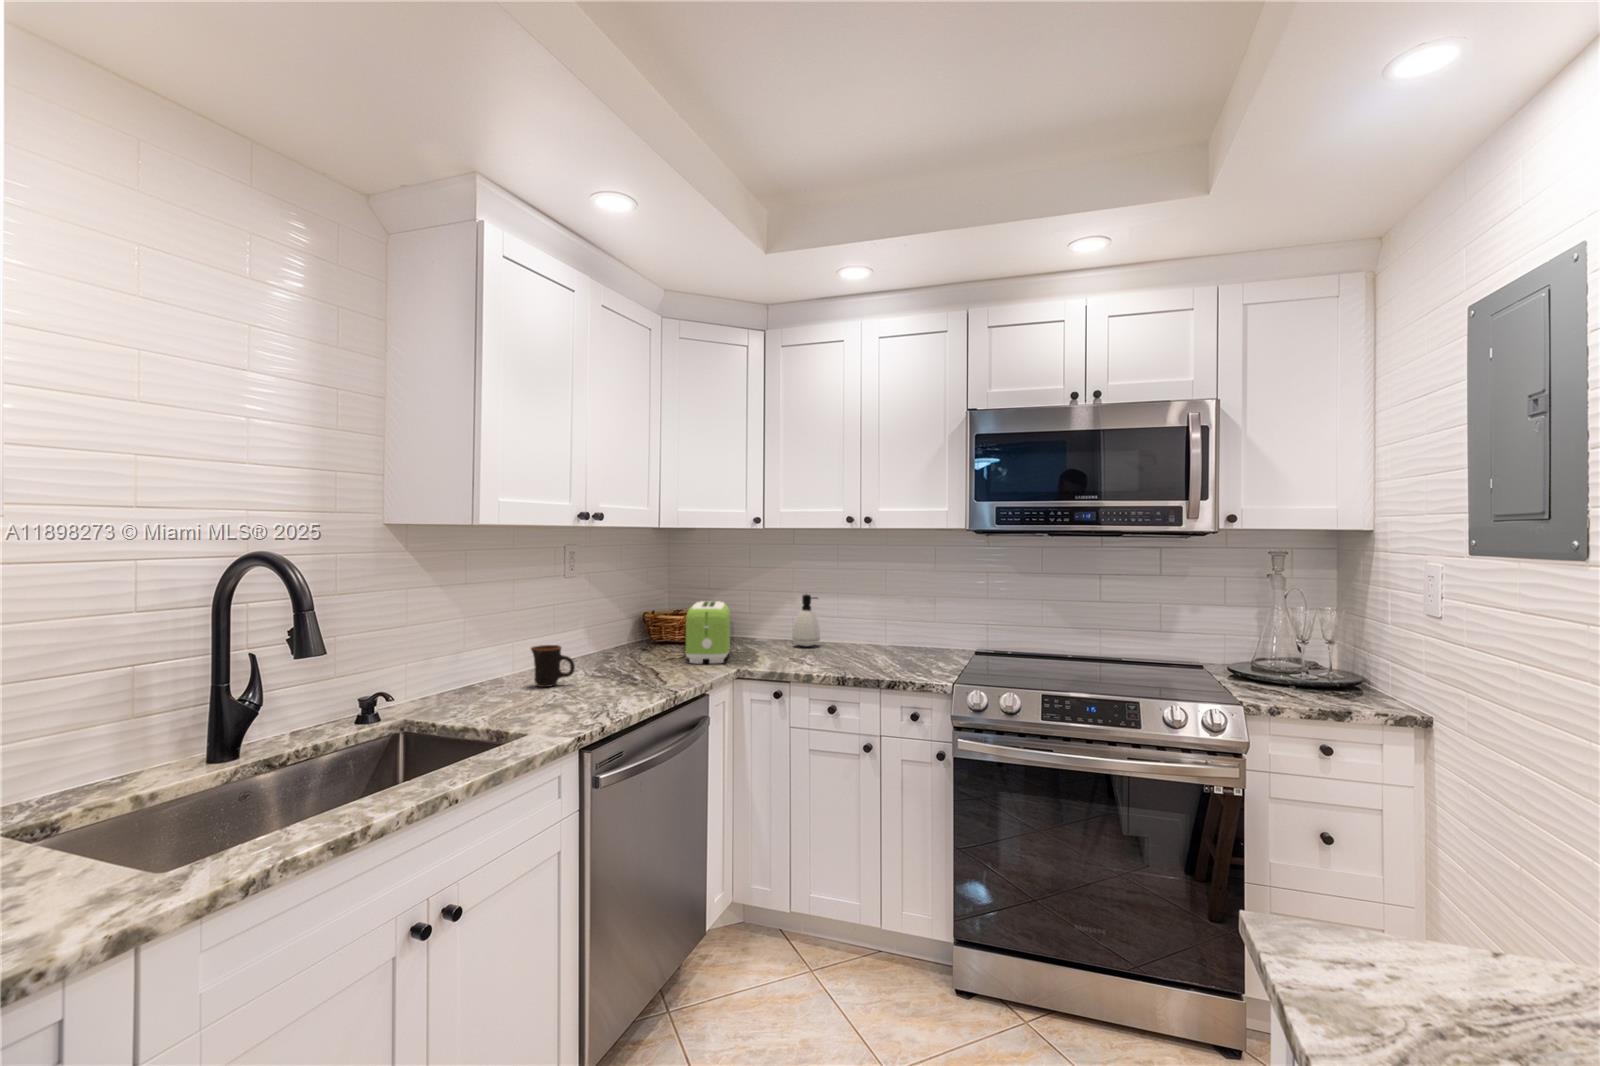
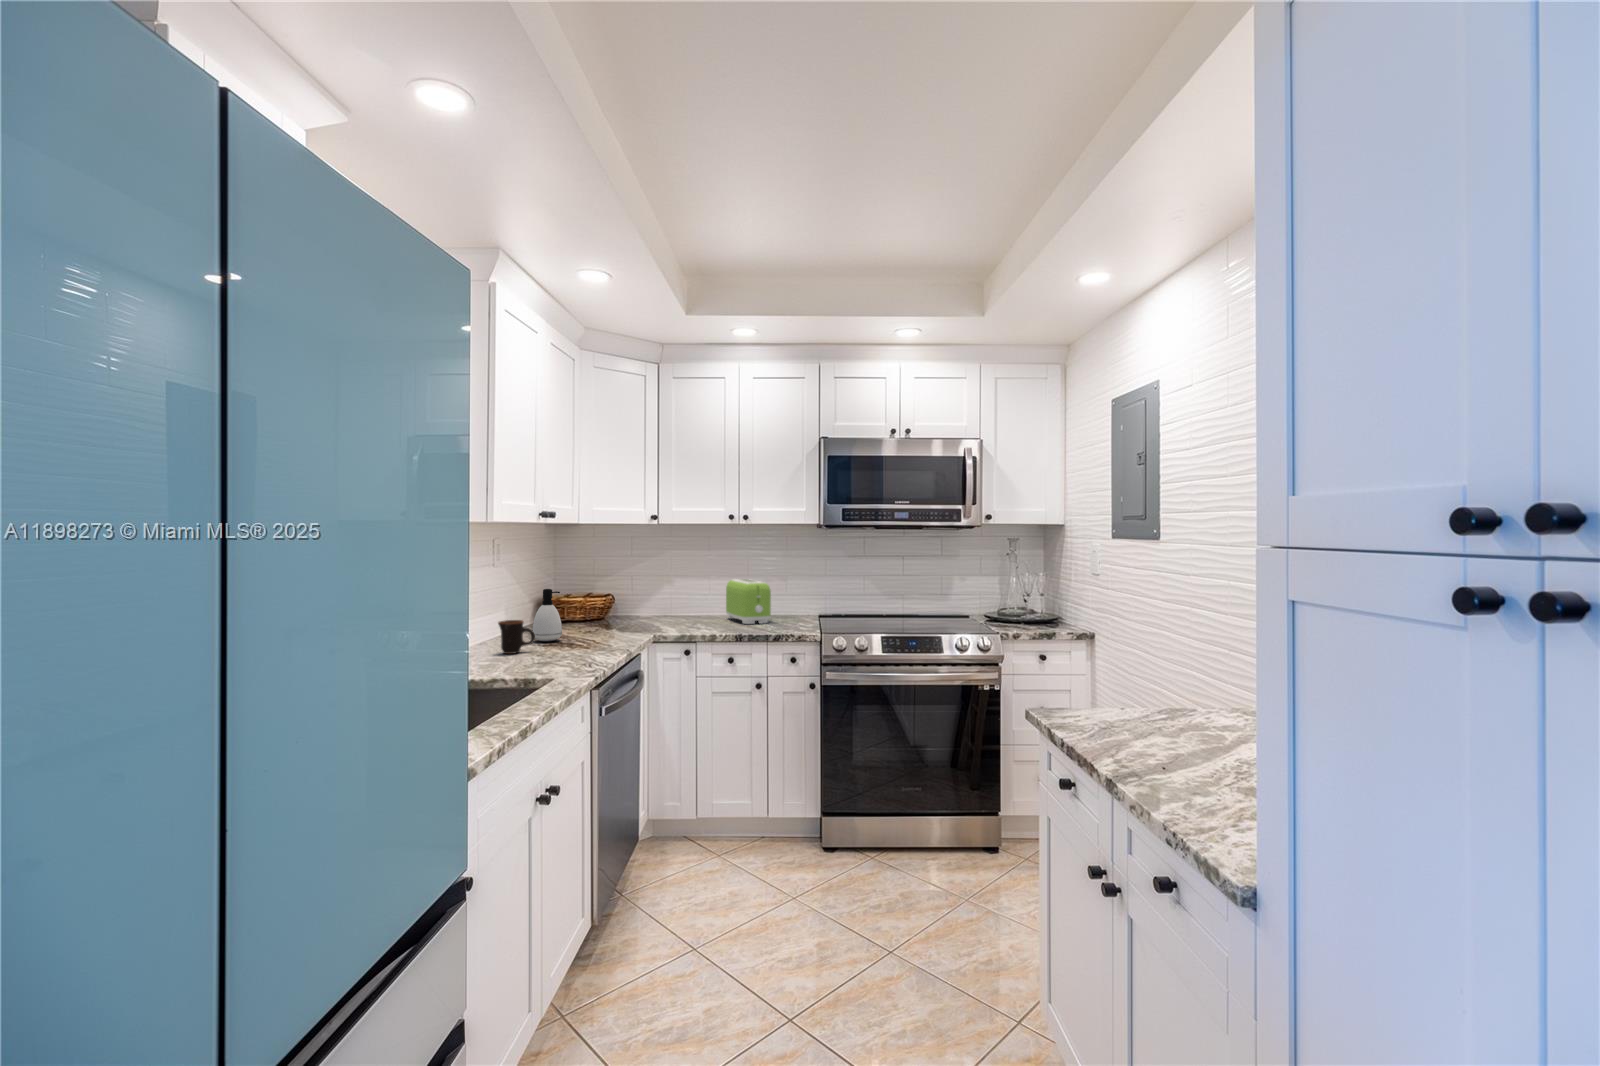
soap dispenser: present [792,594,820,647] -> present [532,589,562,641]
toaster: present [686,601,730,663] -> present [726,579,771,624]

